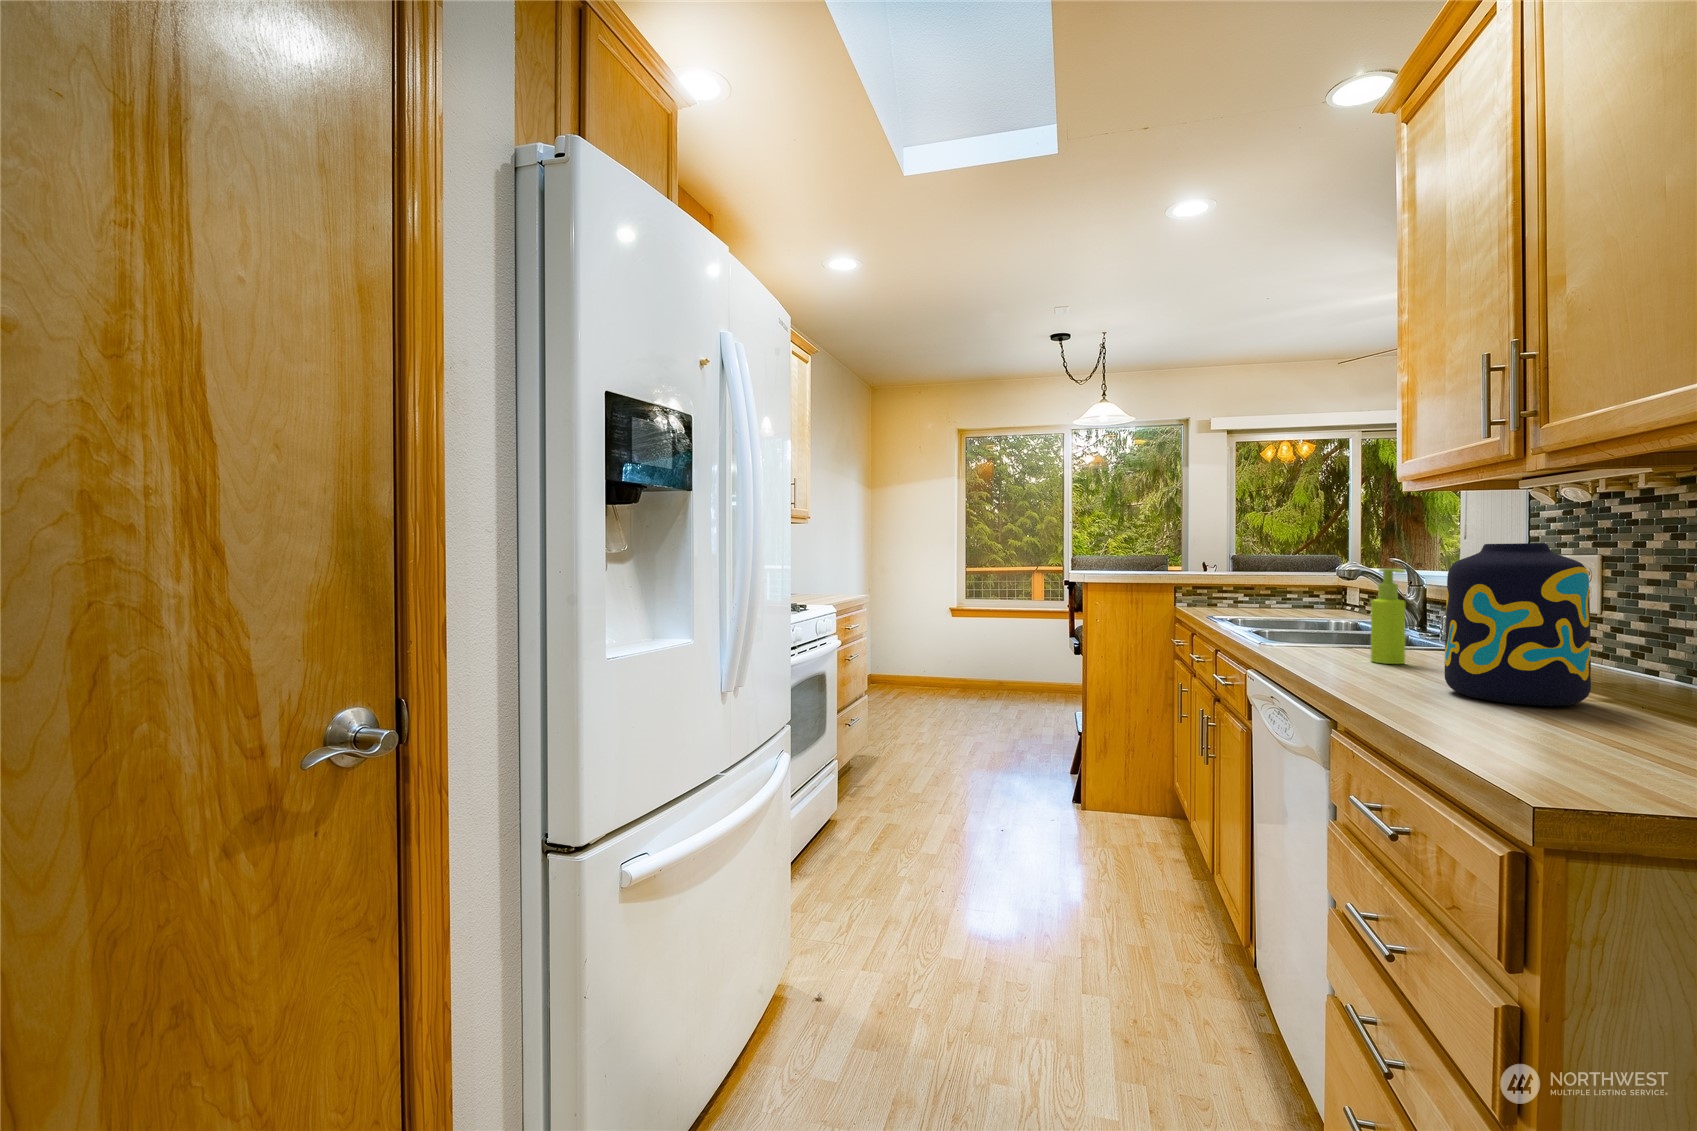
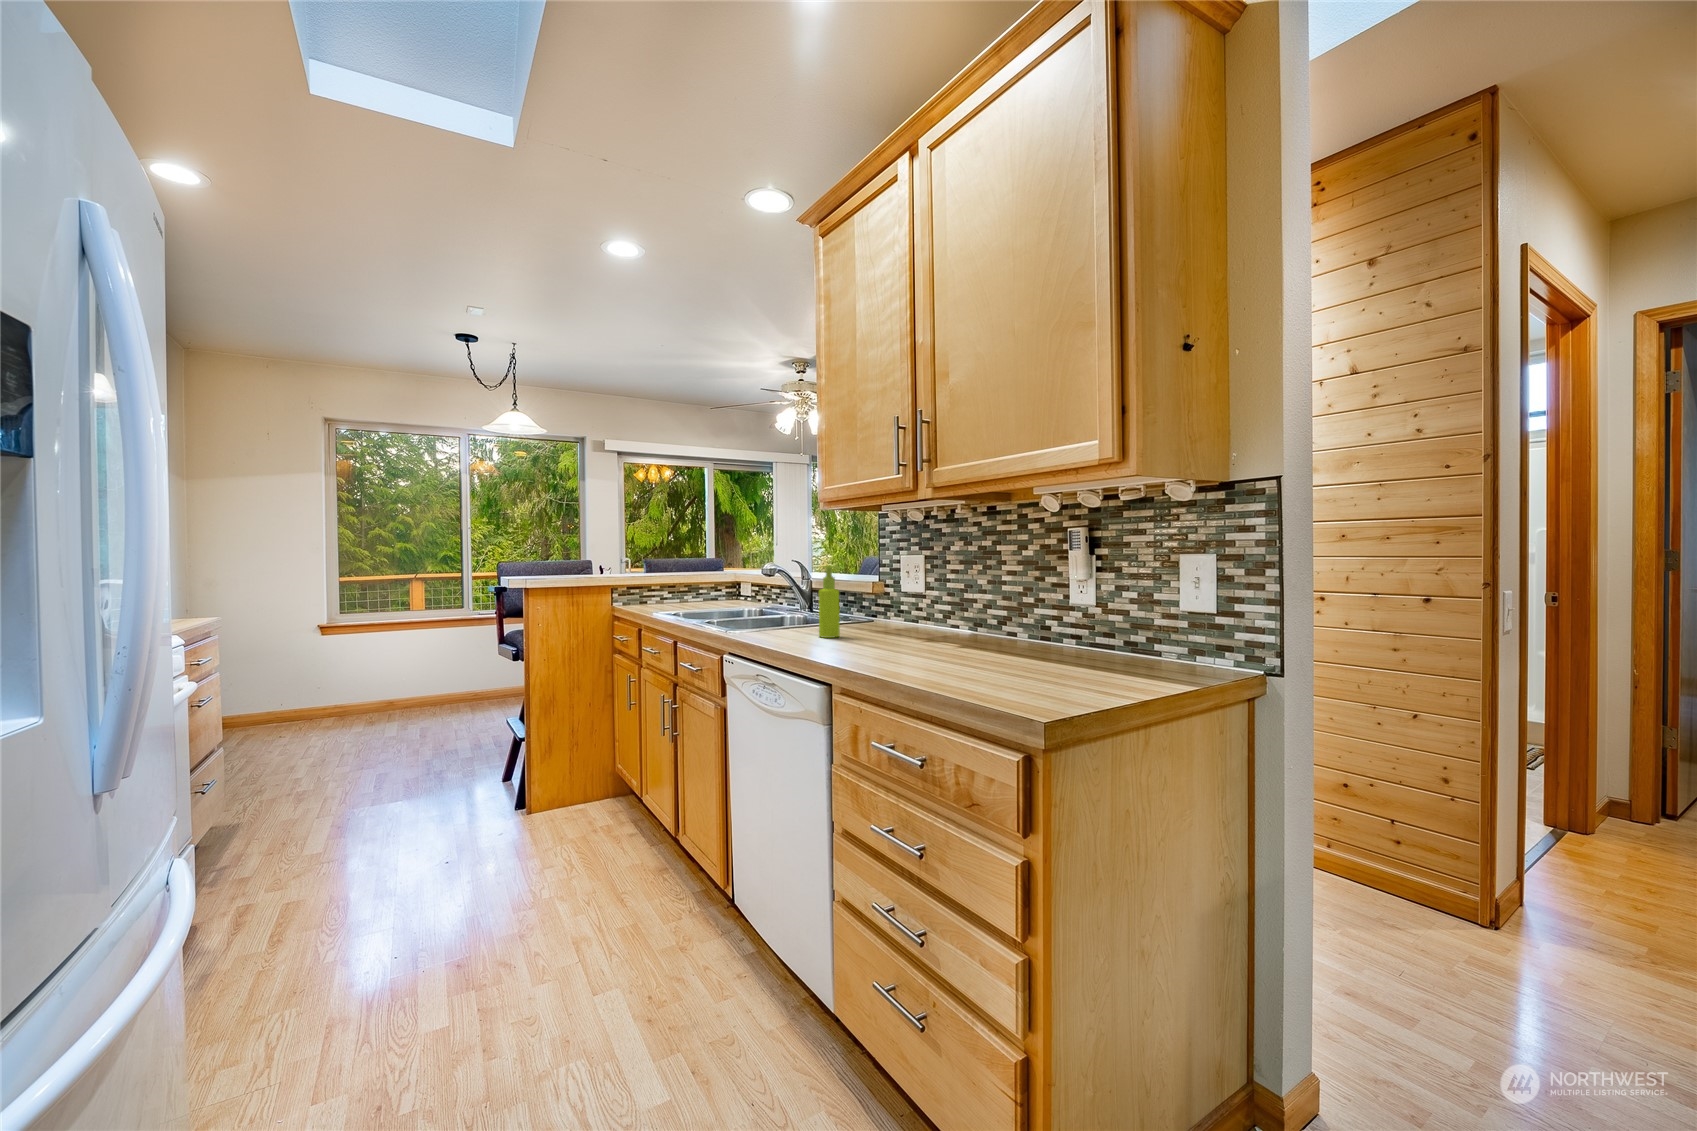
vase: present [1444,543,1591,706] -> none [889,547,961,656]

